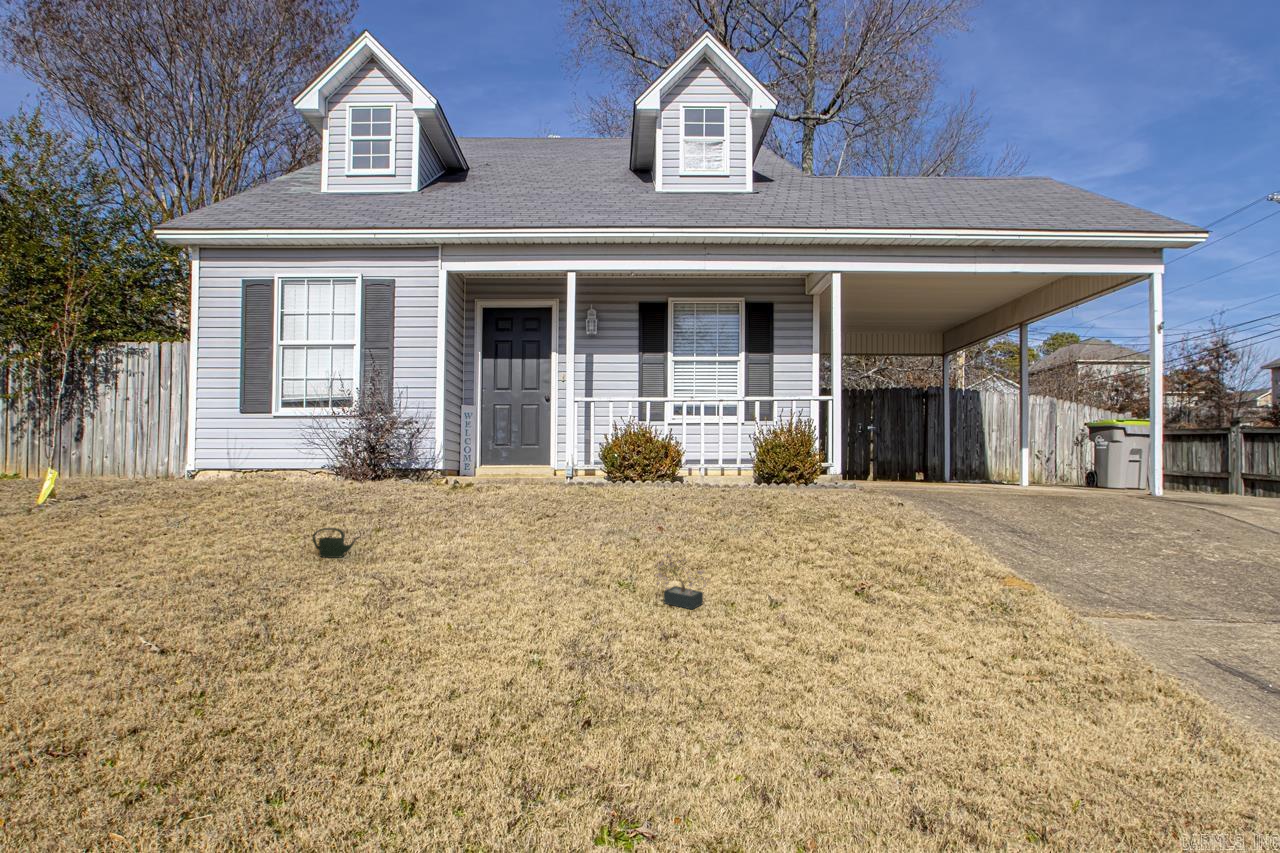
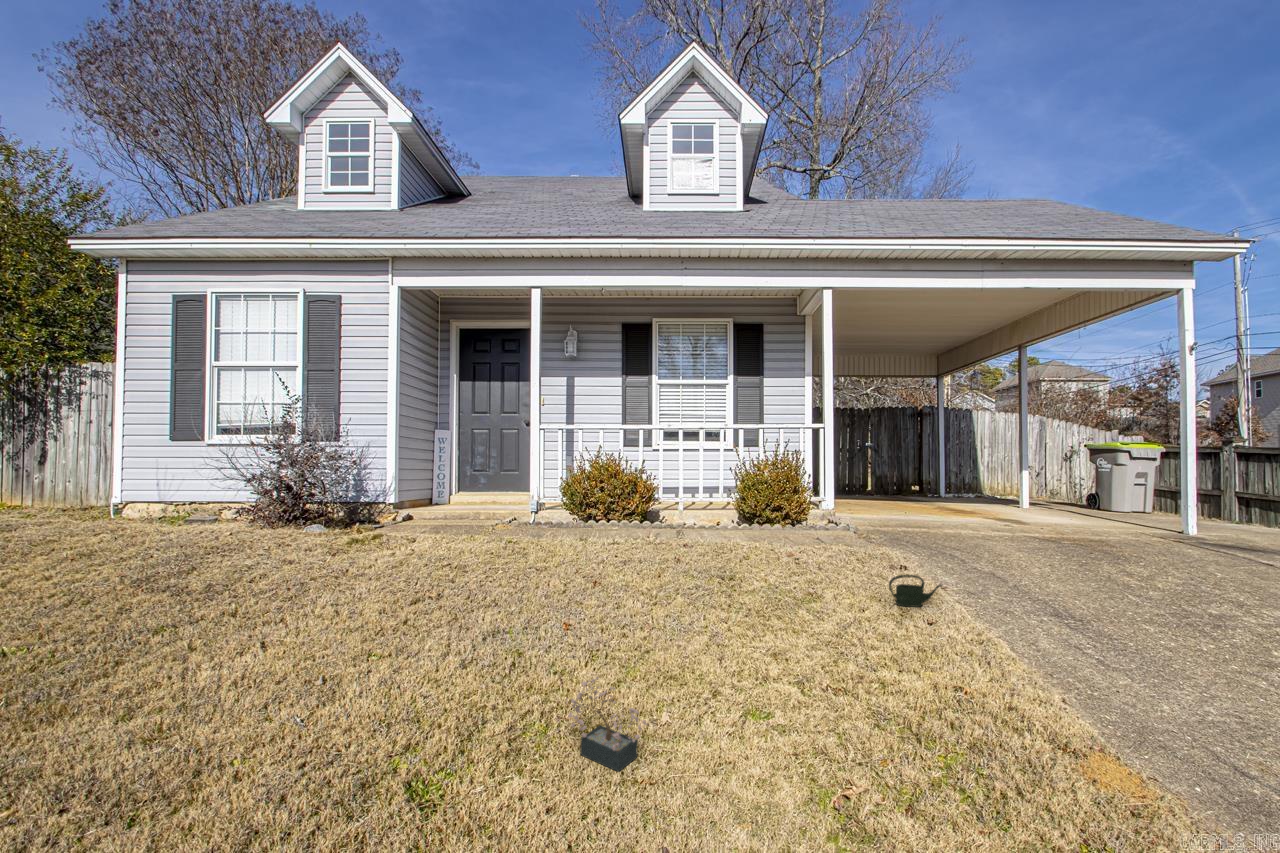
watering can: present [312,528,360,558] -> present [889,575,942,607]

